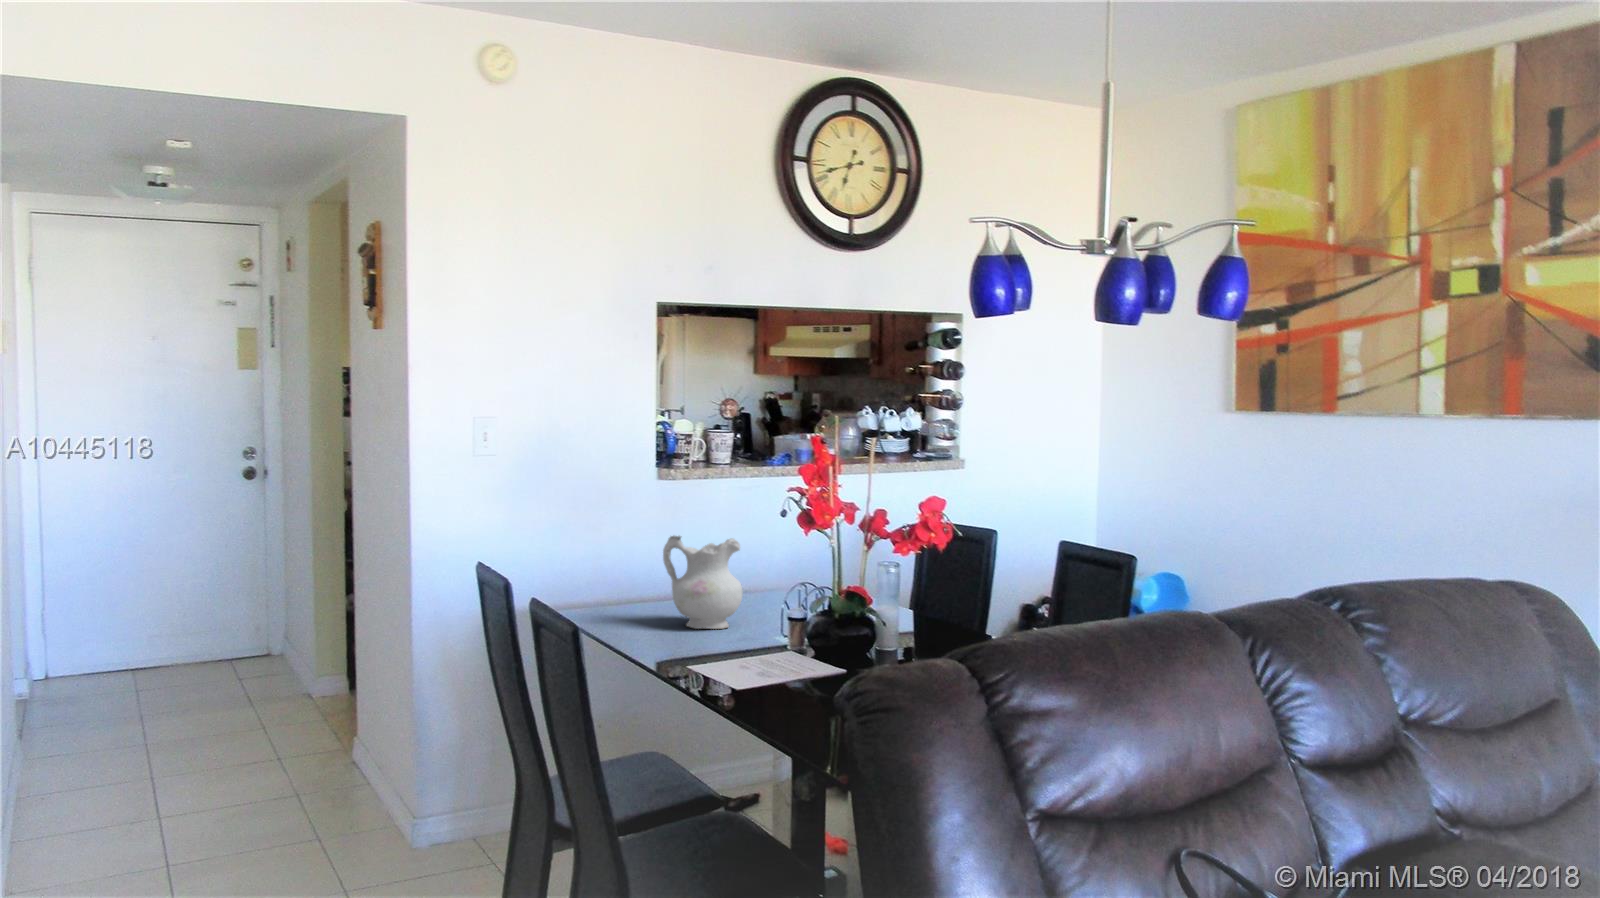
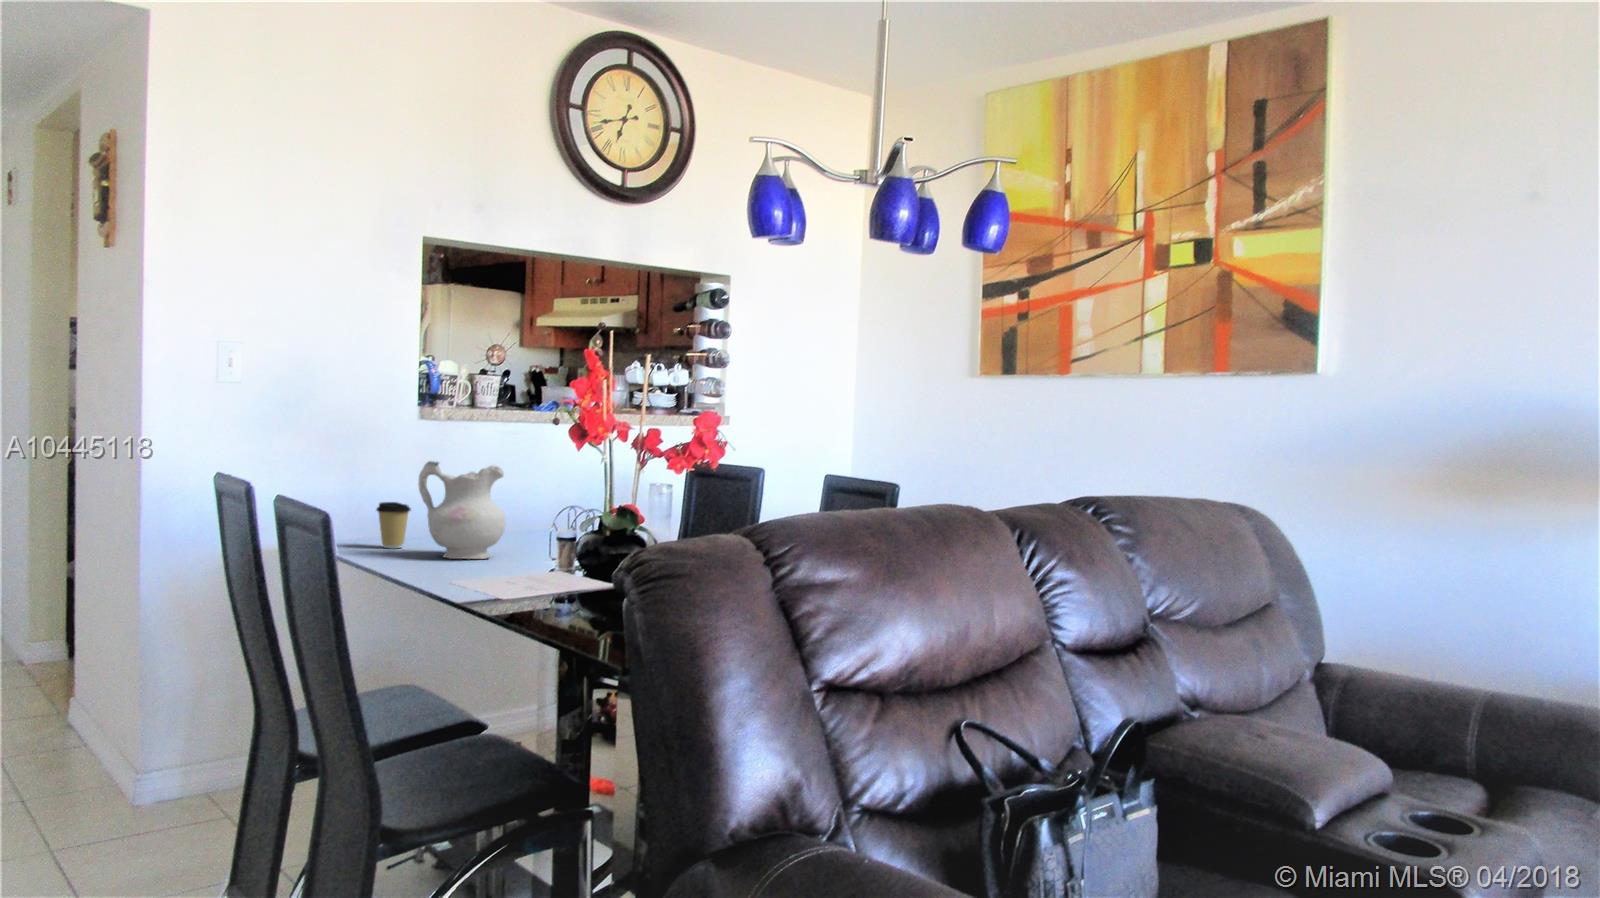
coffee cup: none [625,569,656,614] -> present [376,502,411,548]

